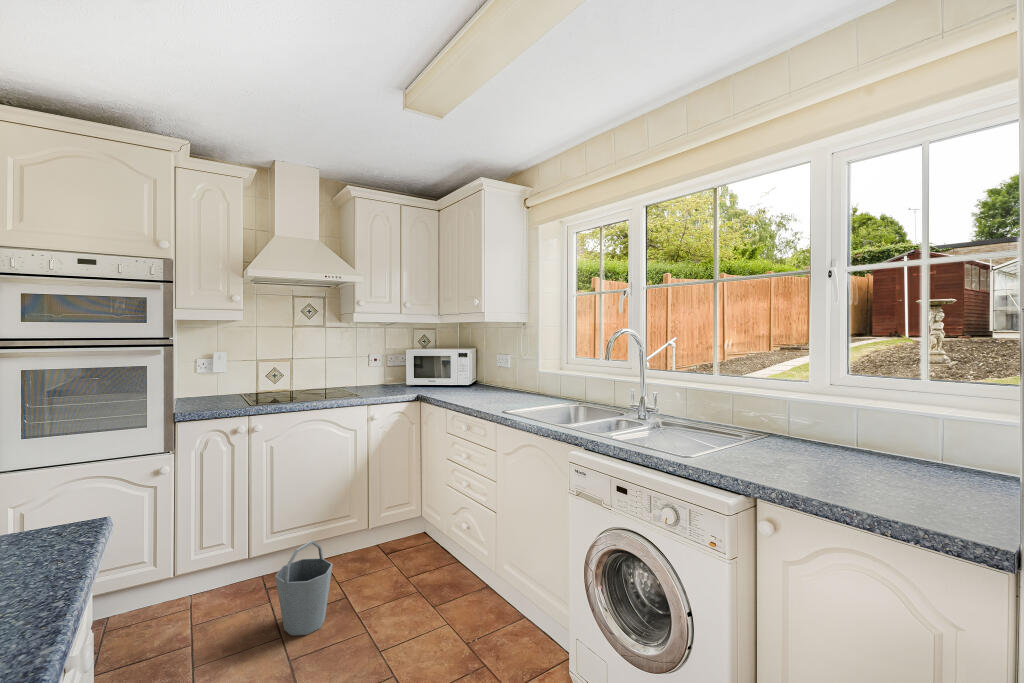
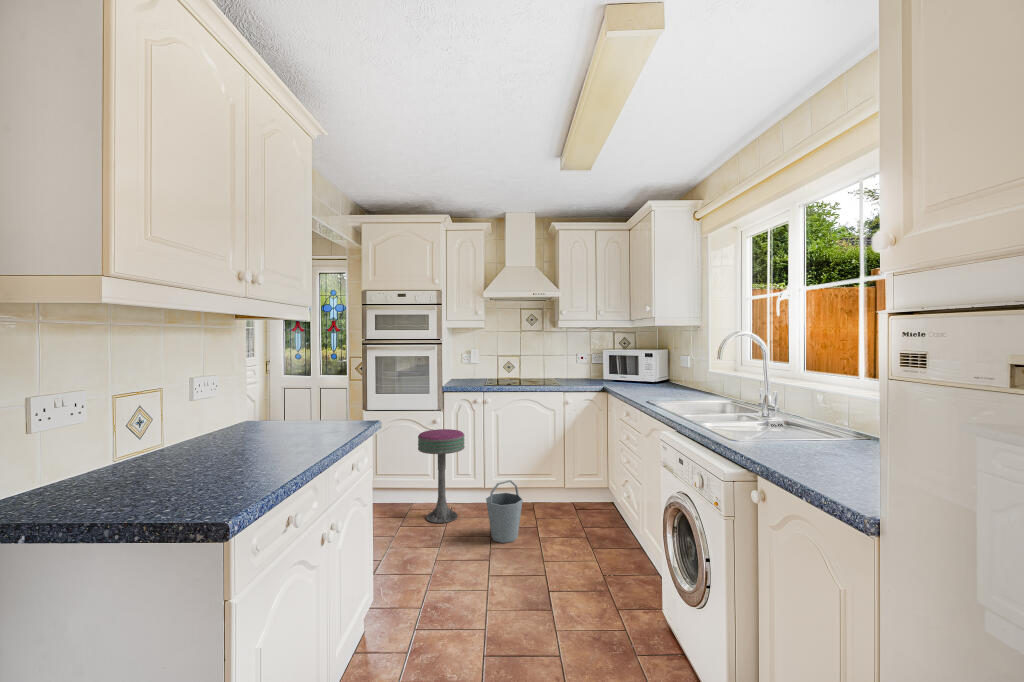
bar stool: none [135,479,224,635] -> present [418,429,464,523]

